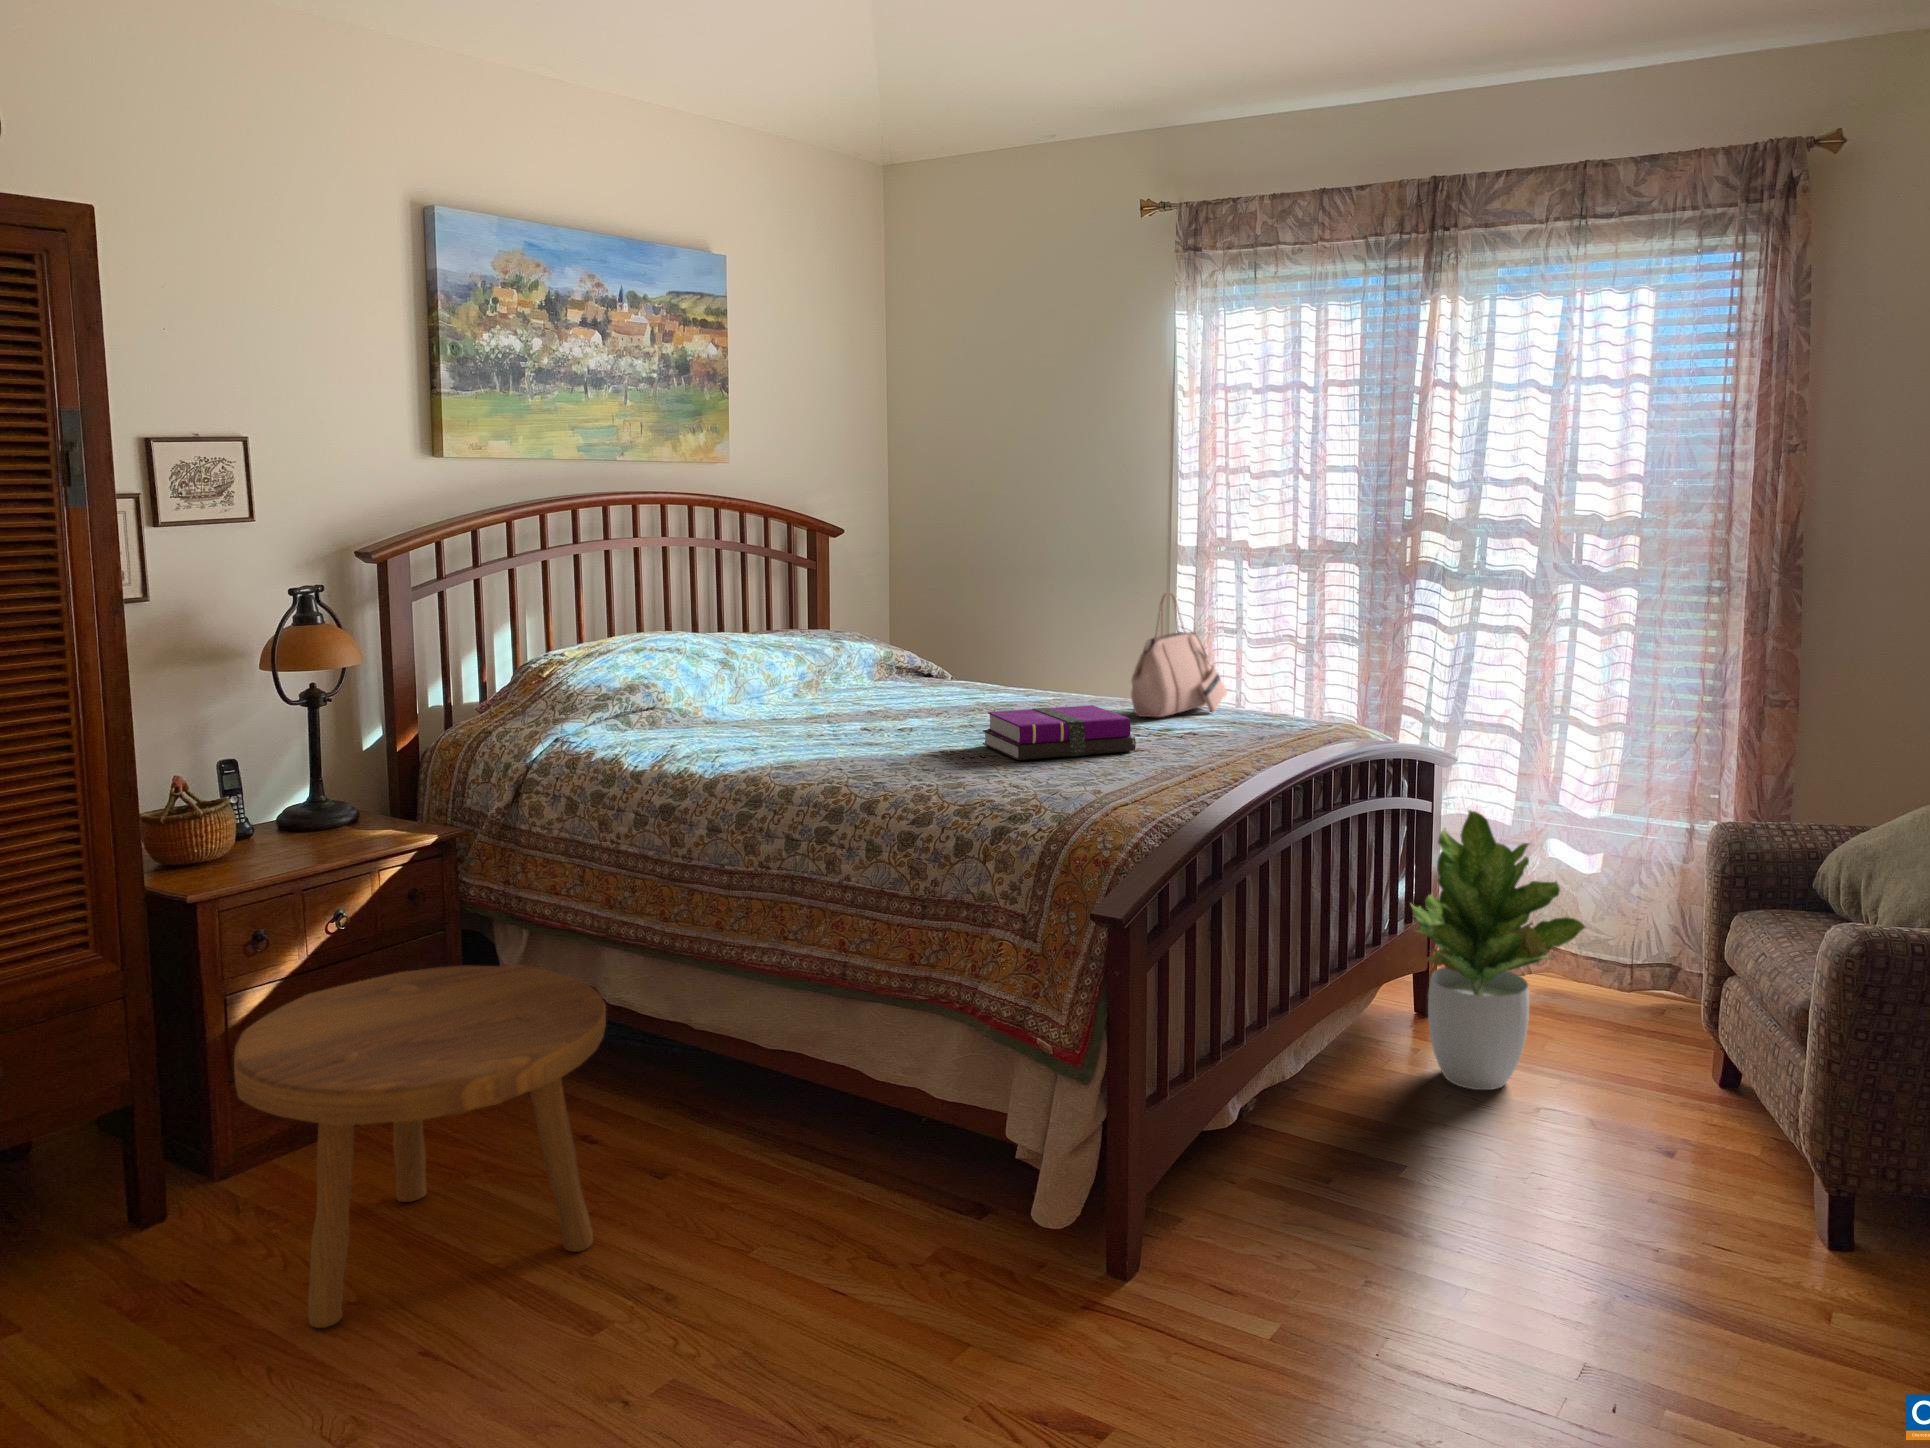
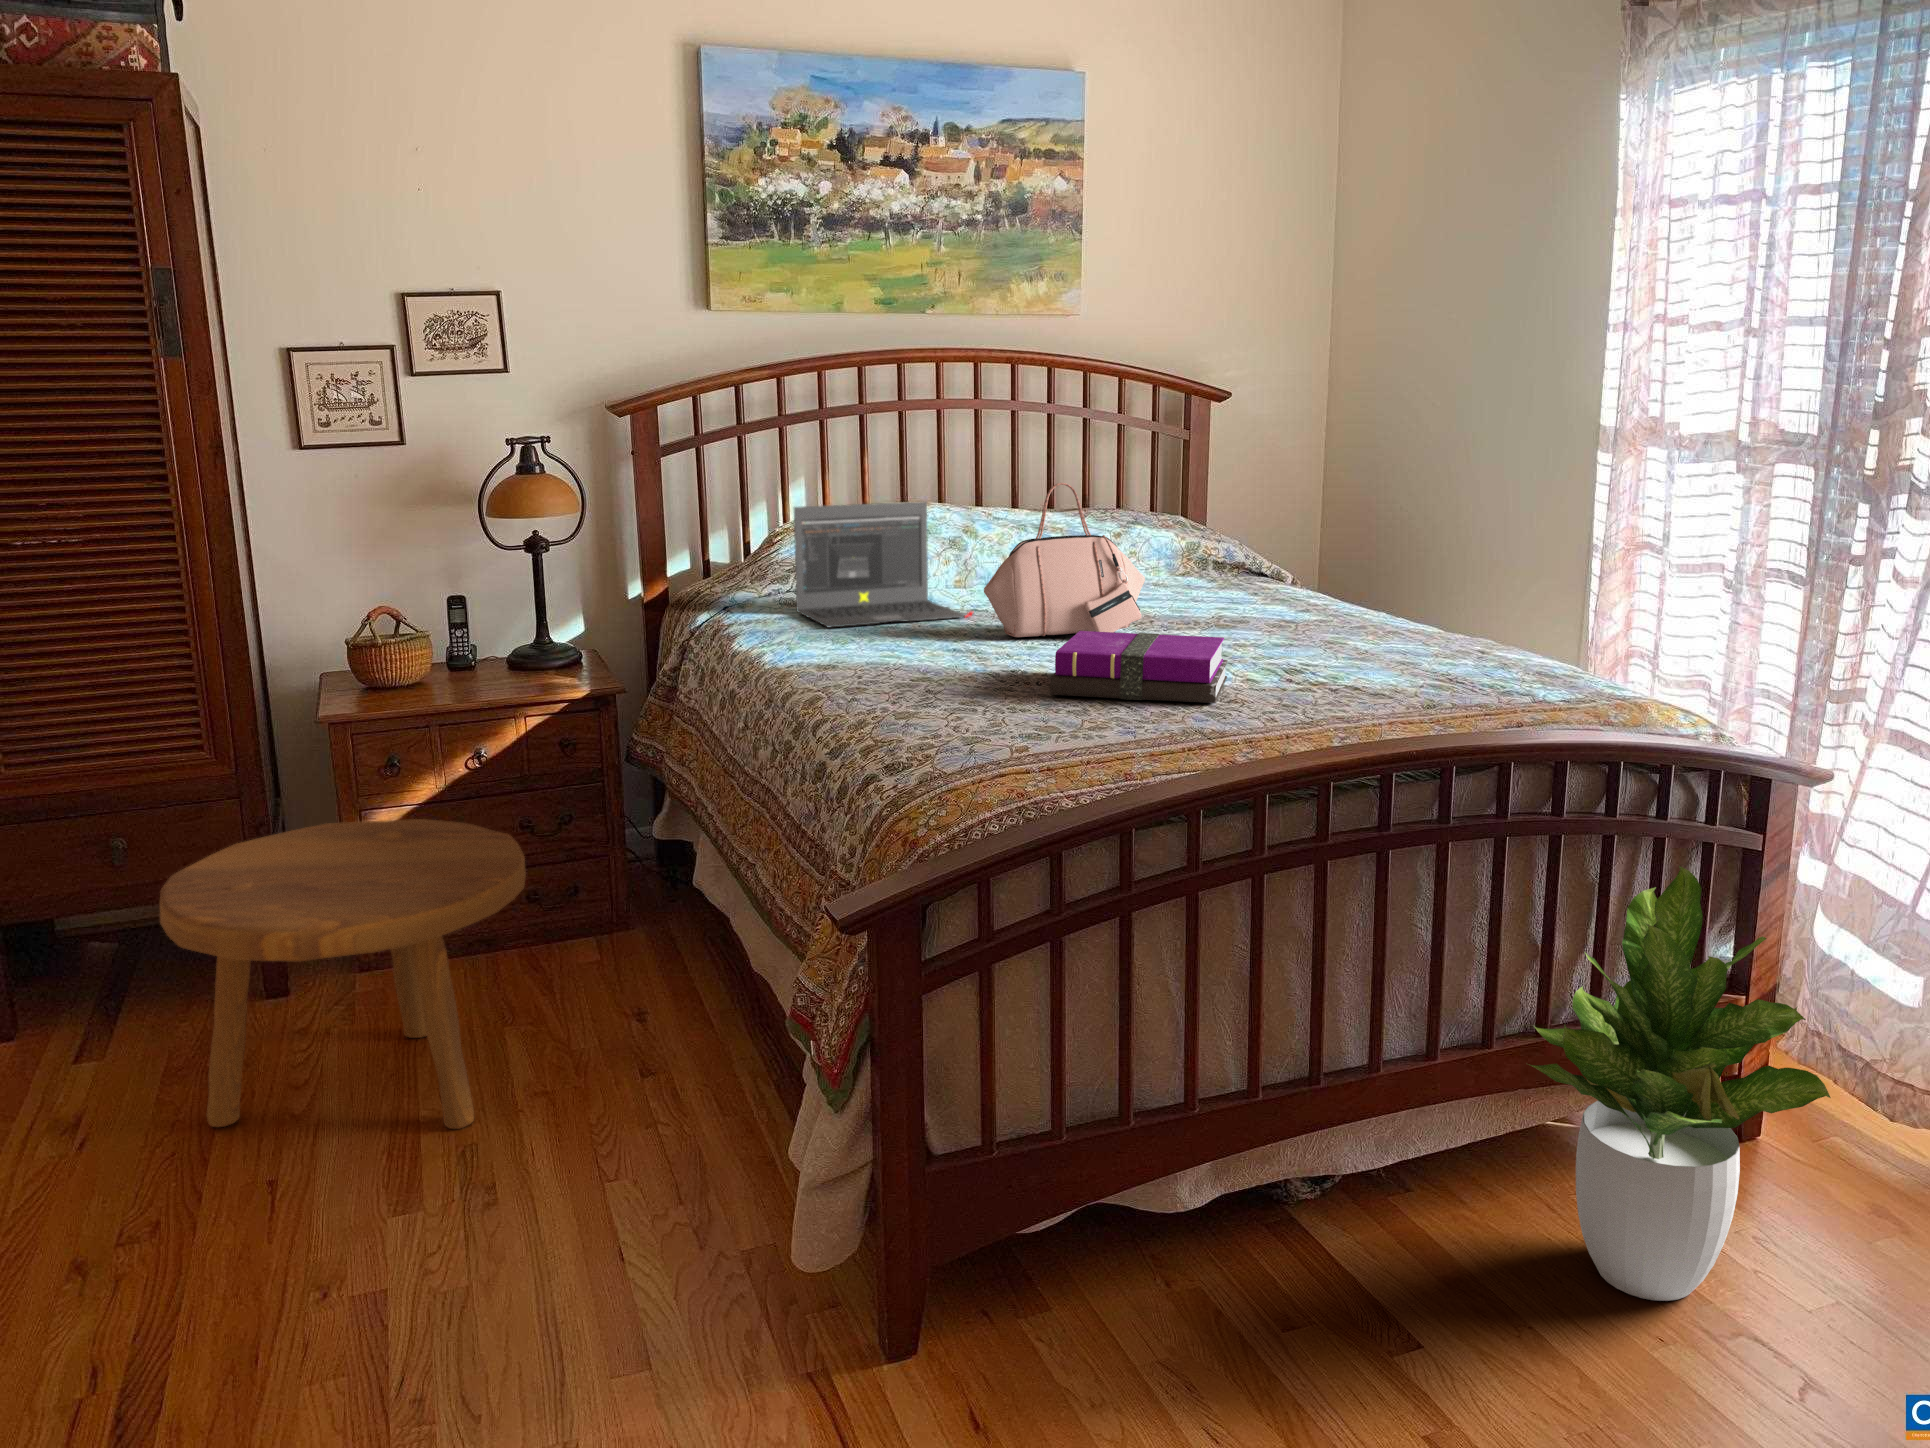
handbag: present [1131,593,1227,717] -> present [984,483,1145,637]
laptop: none [626,625,792,740] -> present [794,501,973,627]

